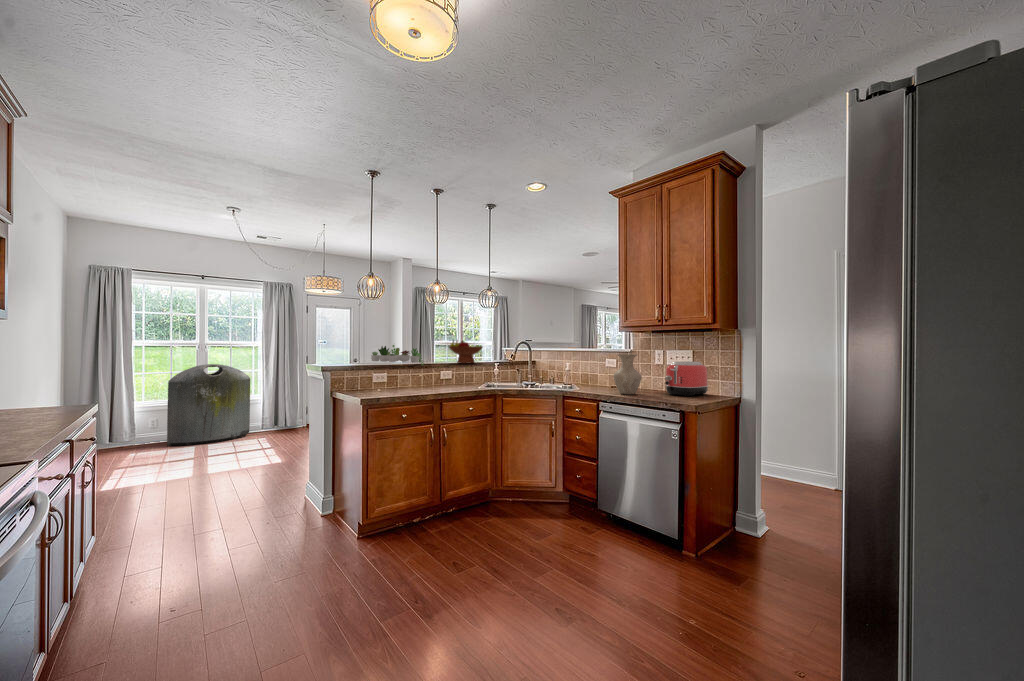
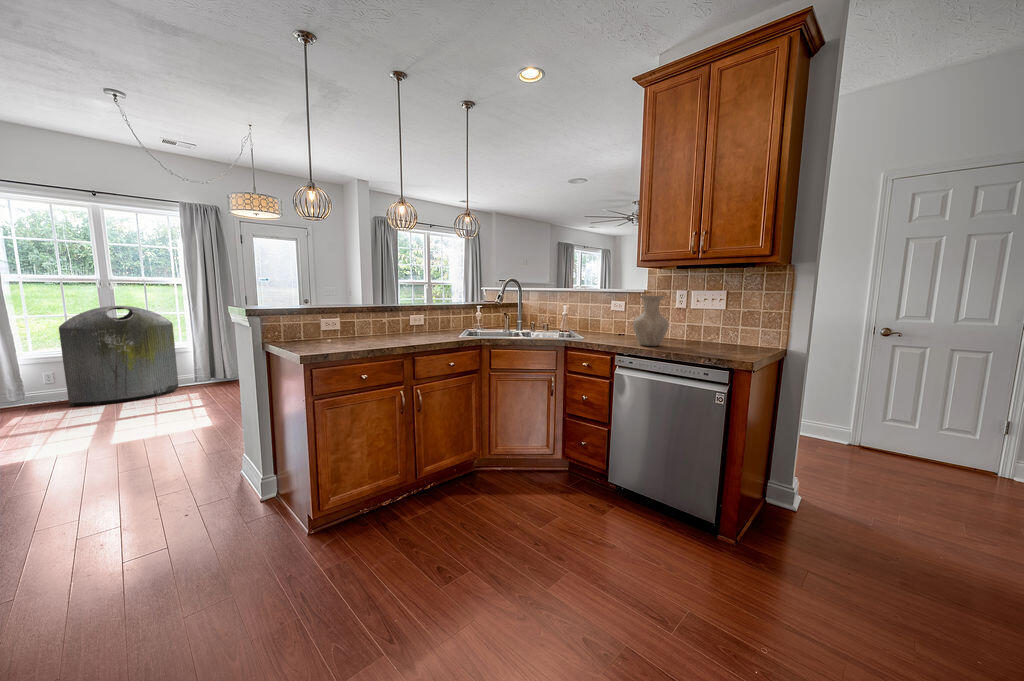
fruit bowl: present [449,340,483,364] -> none [418,276,463,306]
succulent plant: present [371,345,424,364] -> none [316,279,389,309]
toaster: present [665,361,708,396] -> none [695,305,748,348]

